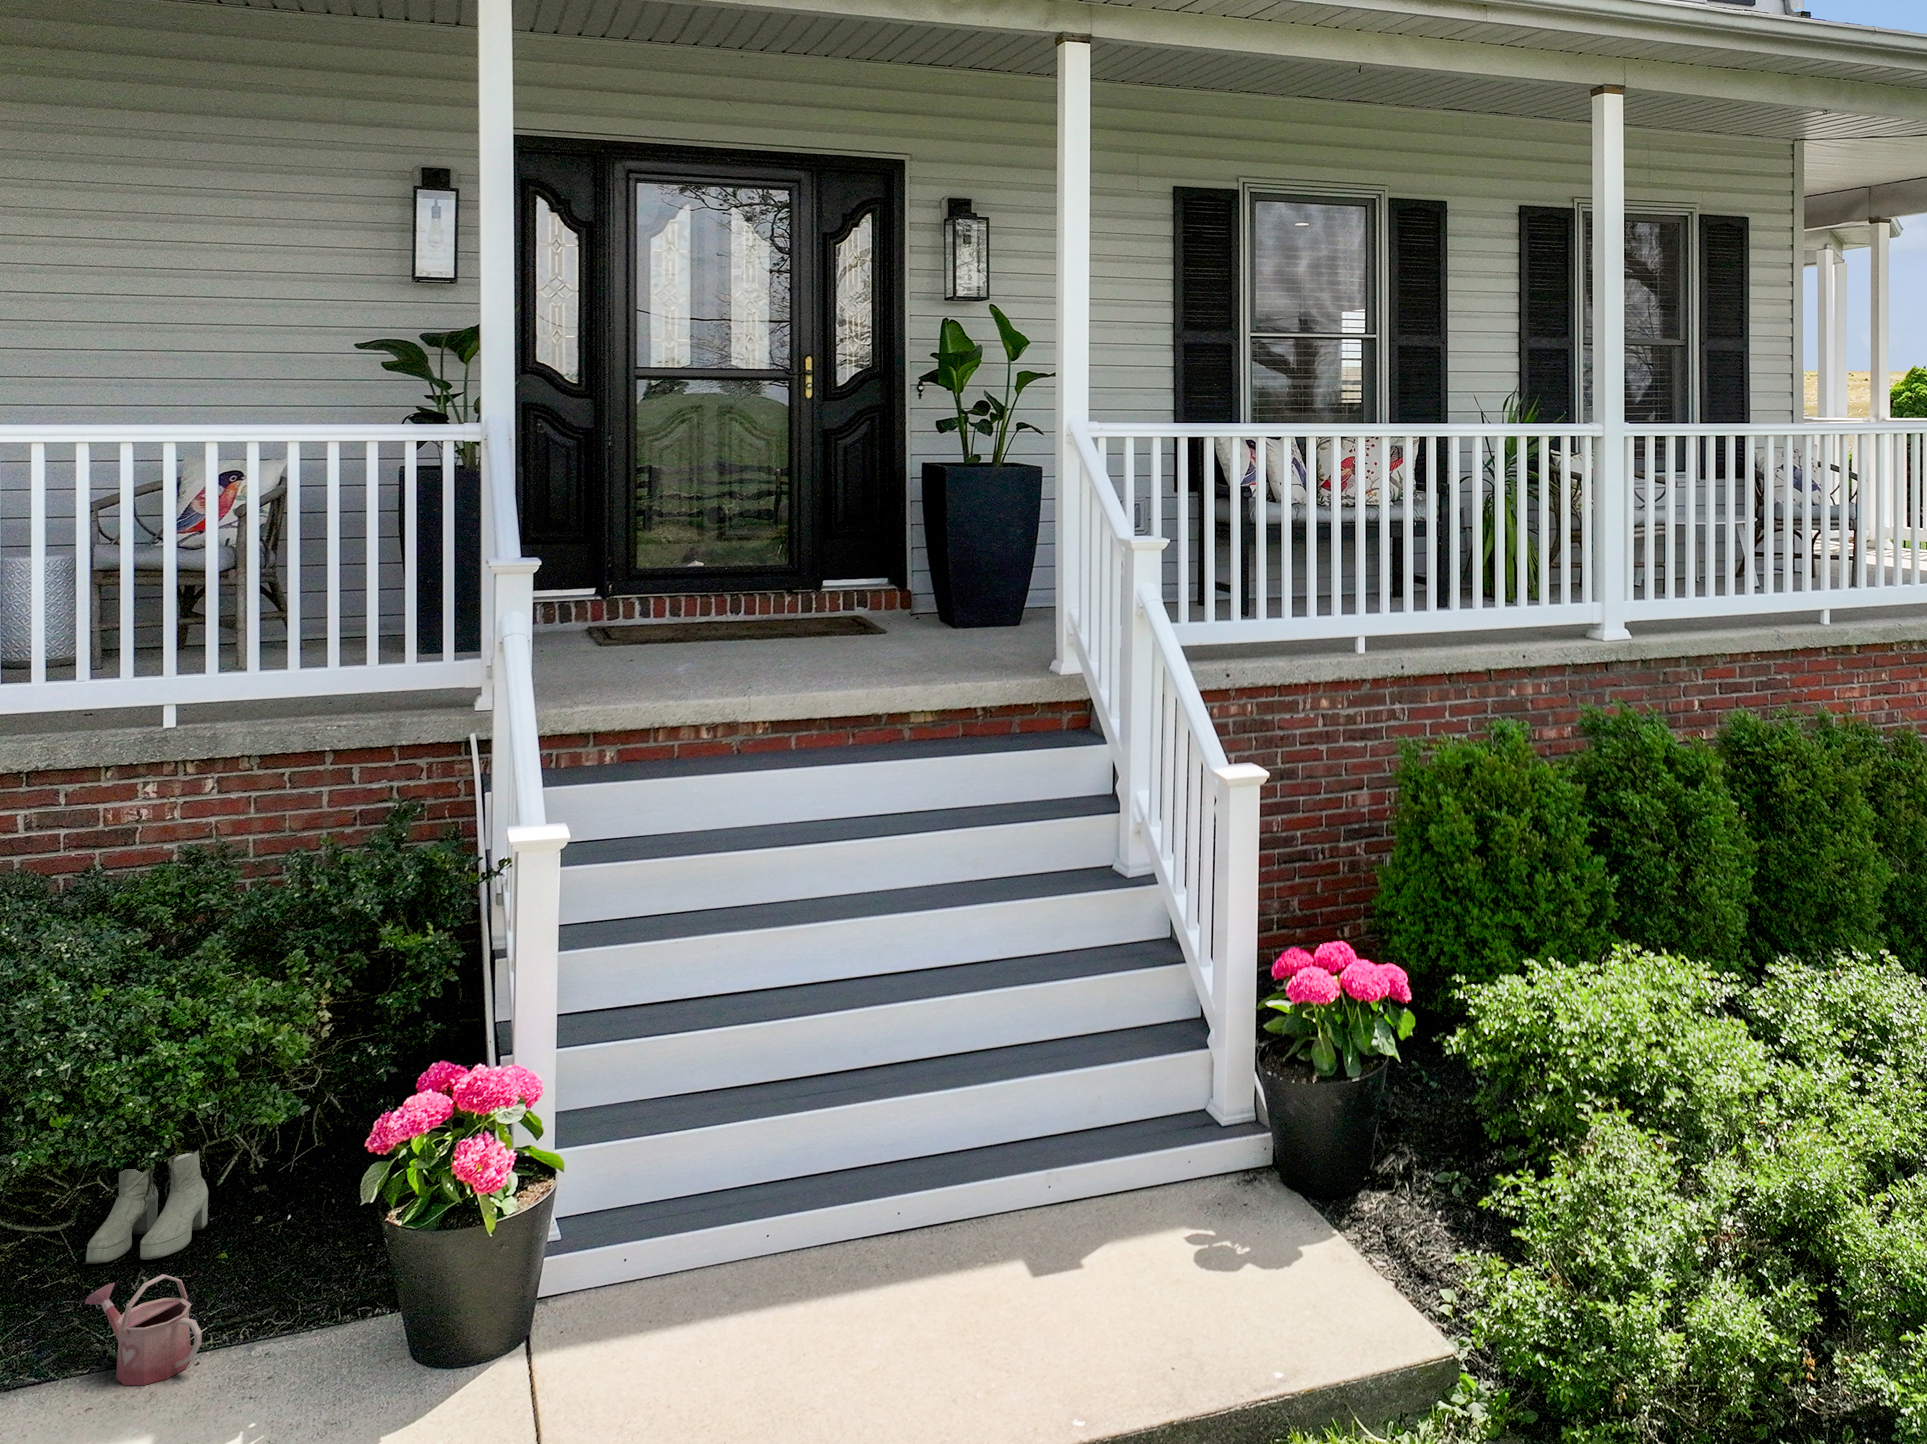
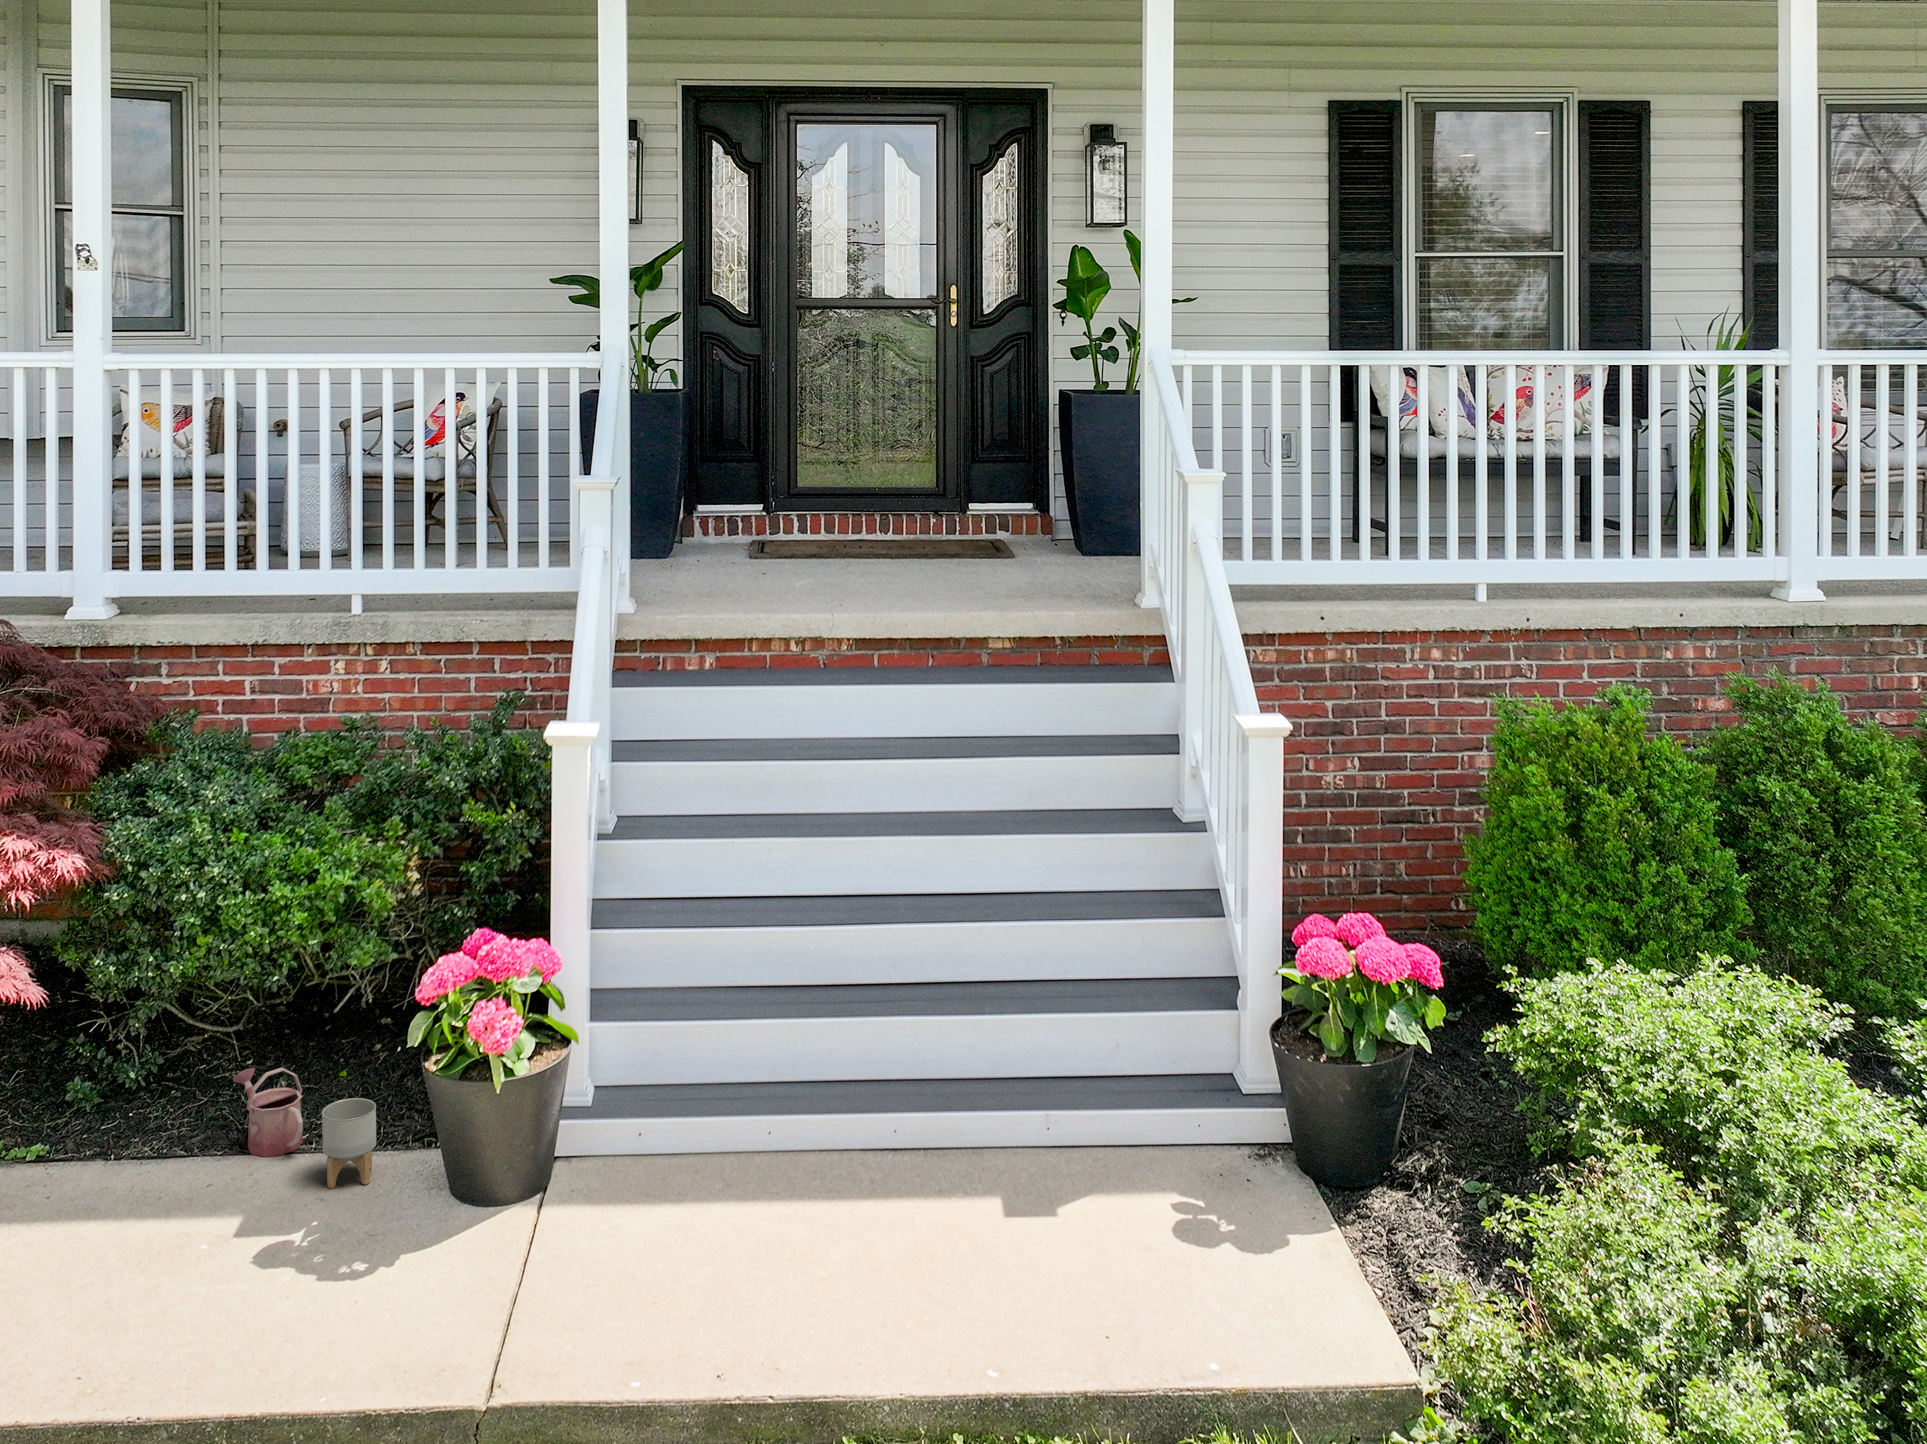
boots: present [86,1150,208,1264] -> none [267,963,360,1054]
planter: none [241,1290,310,1402] -> present [322,1098,376,1189]

